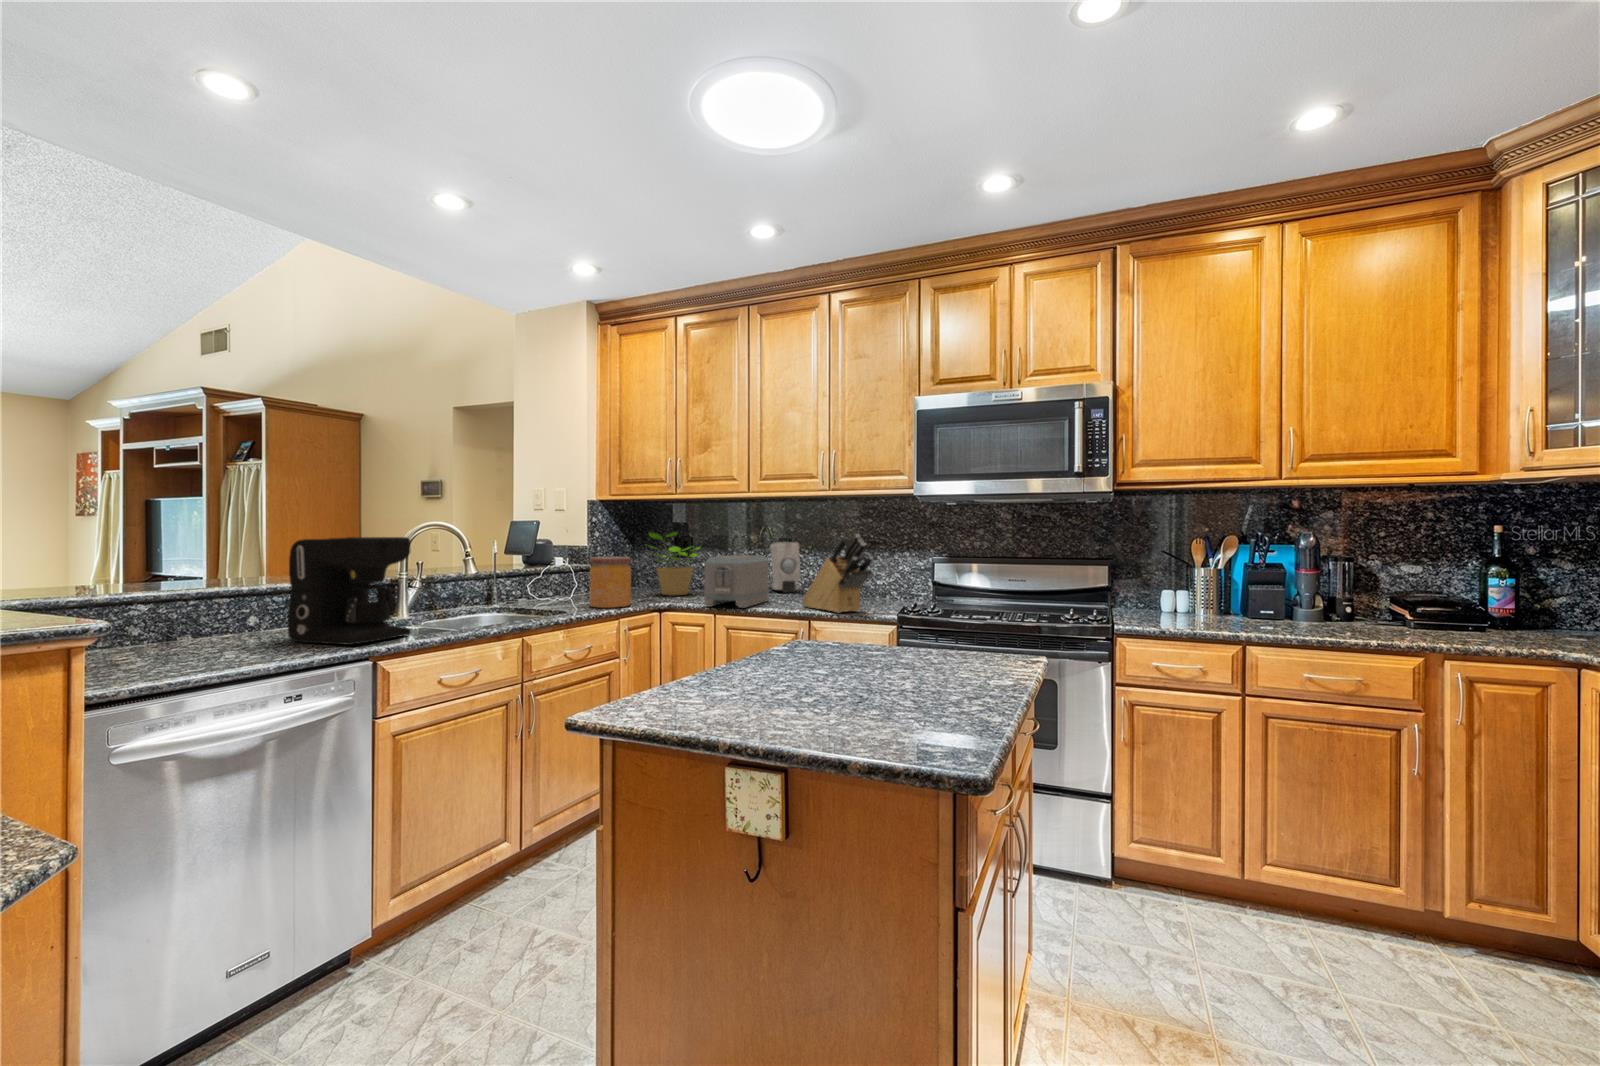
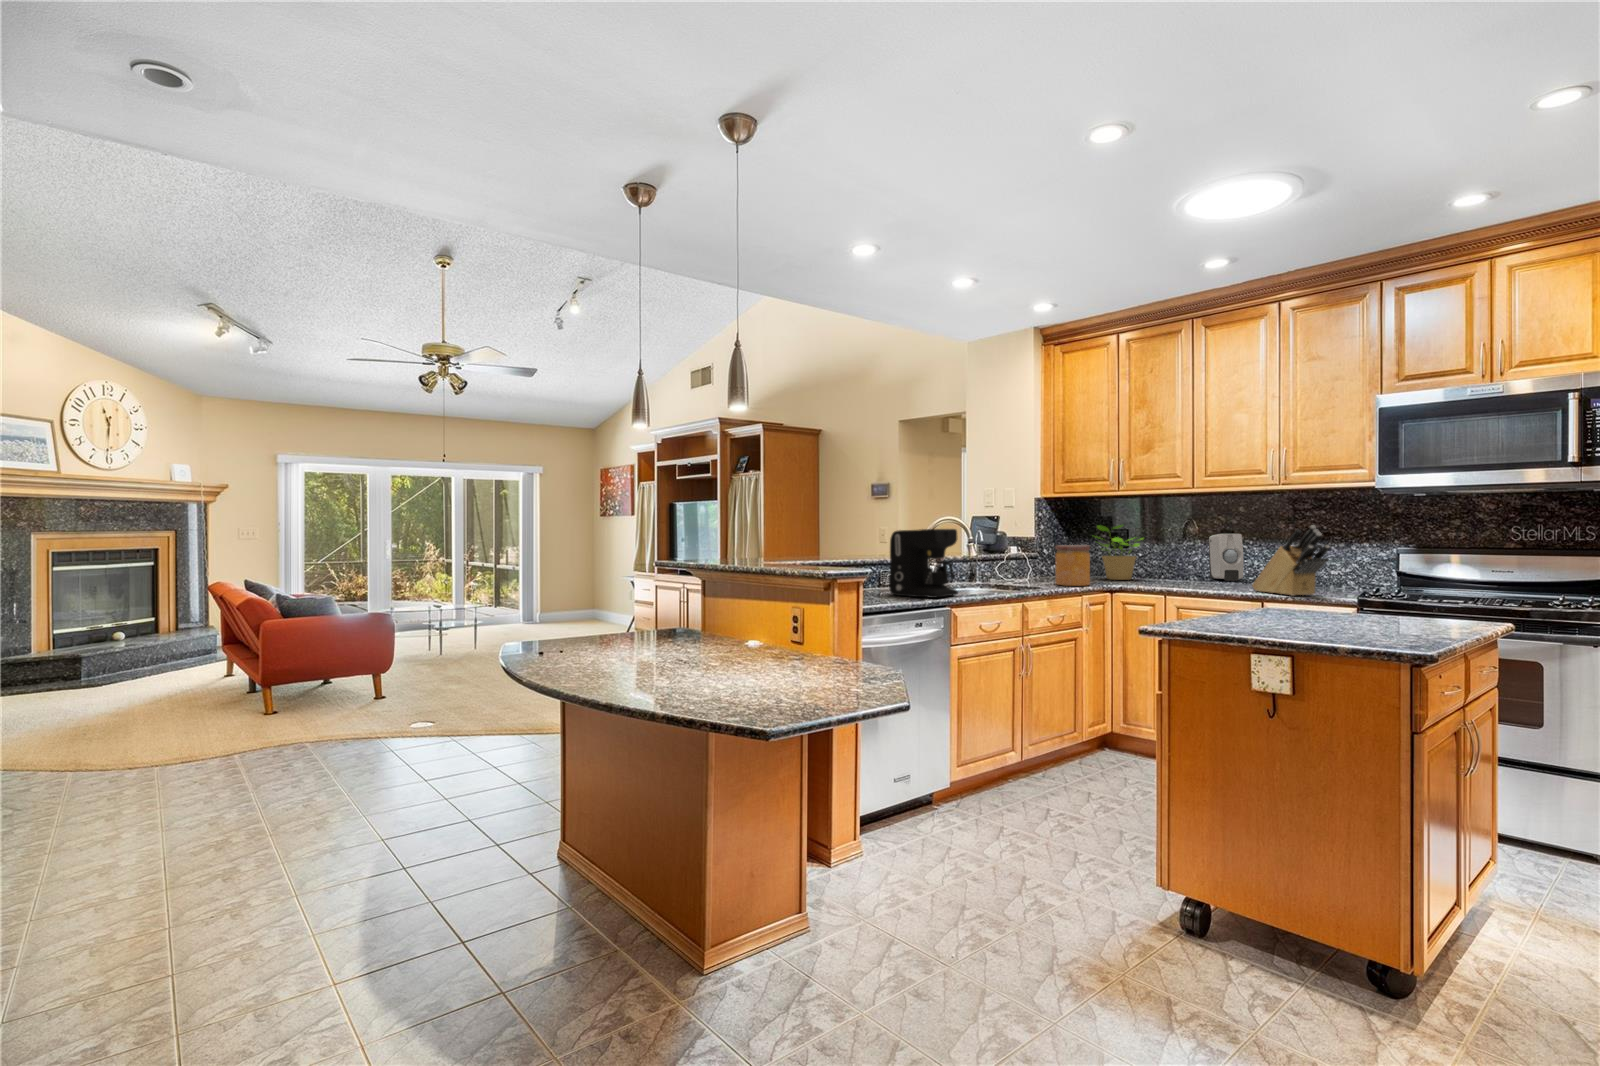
toaster: present [704,555,769,608] -> none [1157,545,1215,590]

